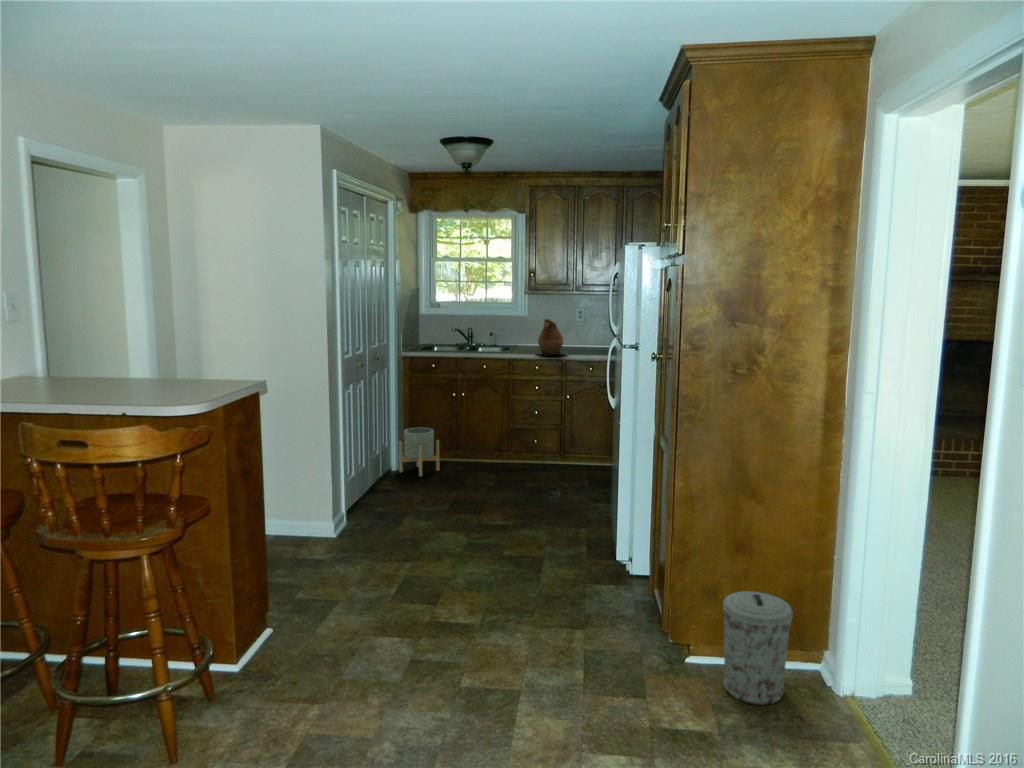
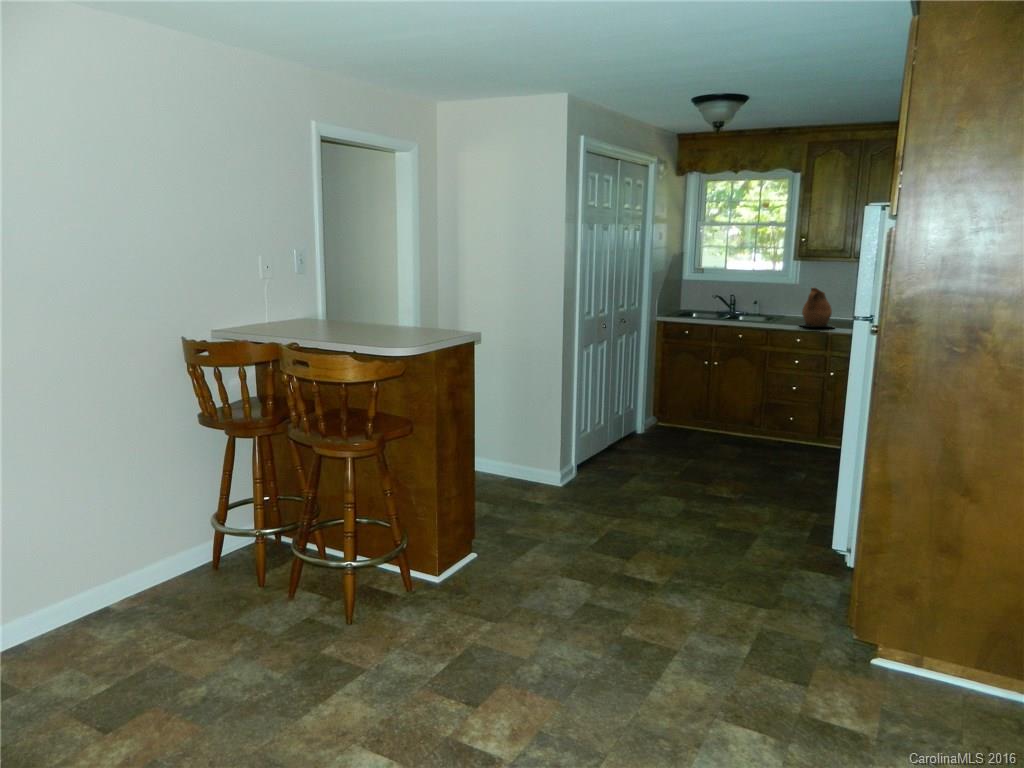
planter: present [399,428,439,476] -> none [643,394,686,442]
trash can: present [723,591,793,705] -> none [906,598,999,728]

